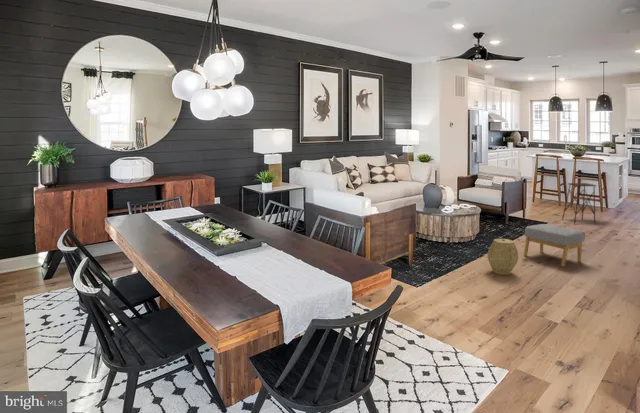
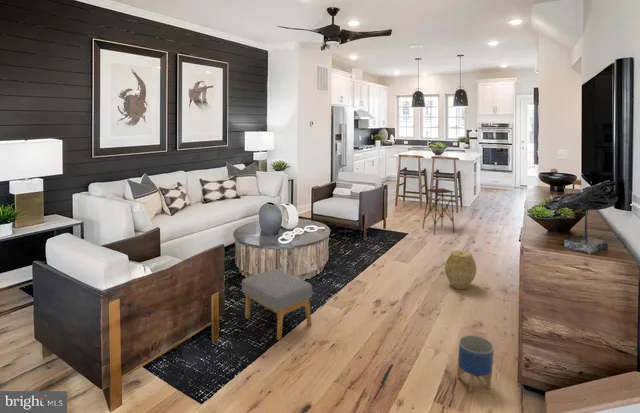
footstool: present [524,224,585,266] -> present [242,269,312,340]
woven basket: present [488,239,518,275] -> present [445,250,476,289]
planter: none [598,266,629,302] -> present [457,335,494,392]

